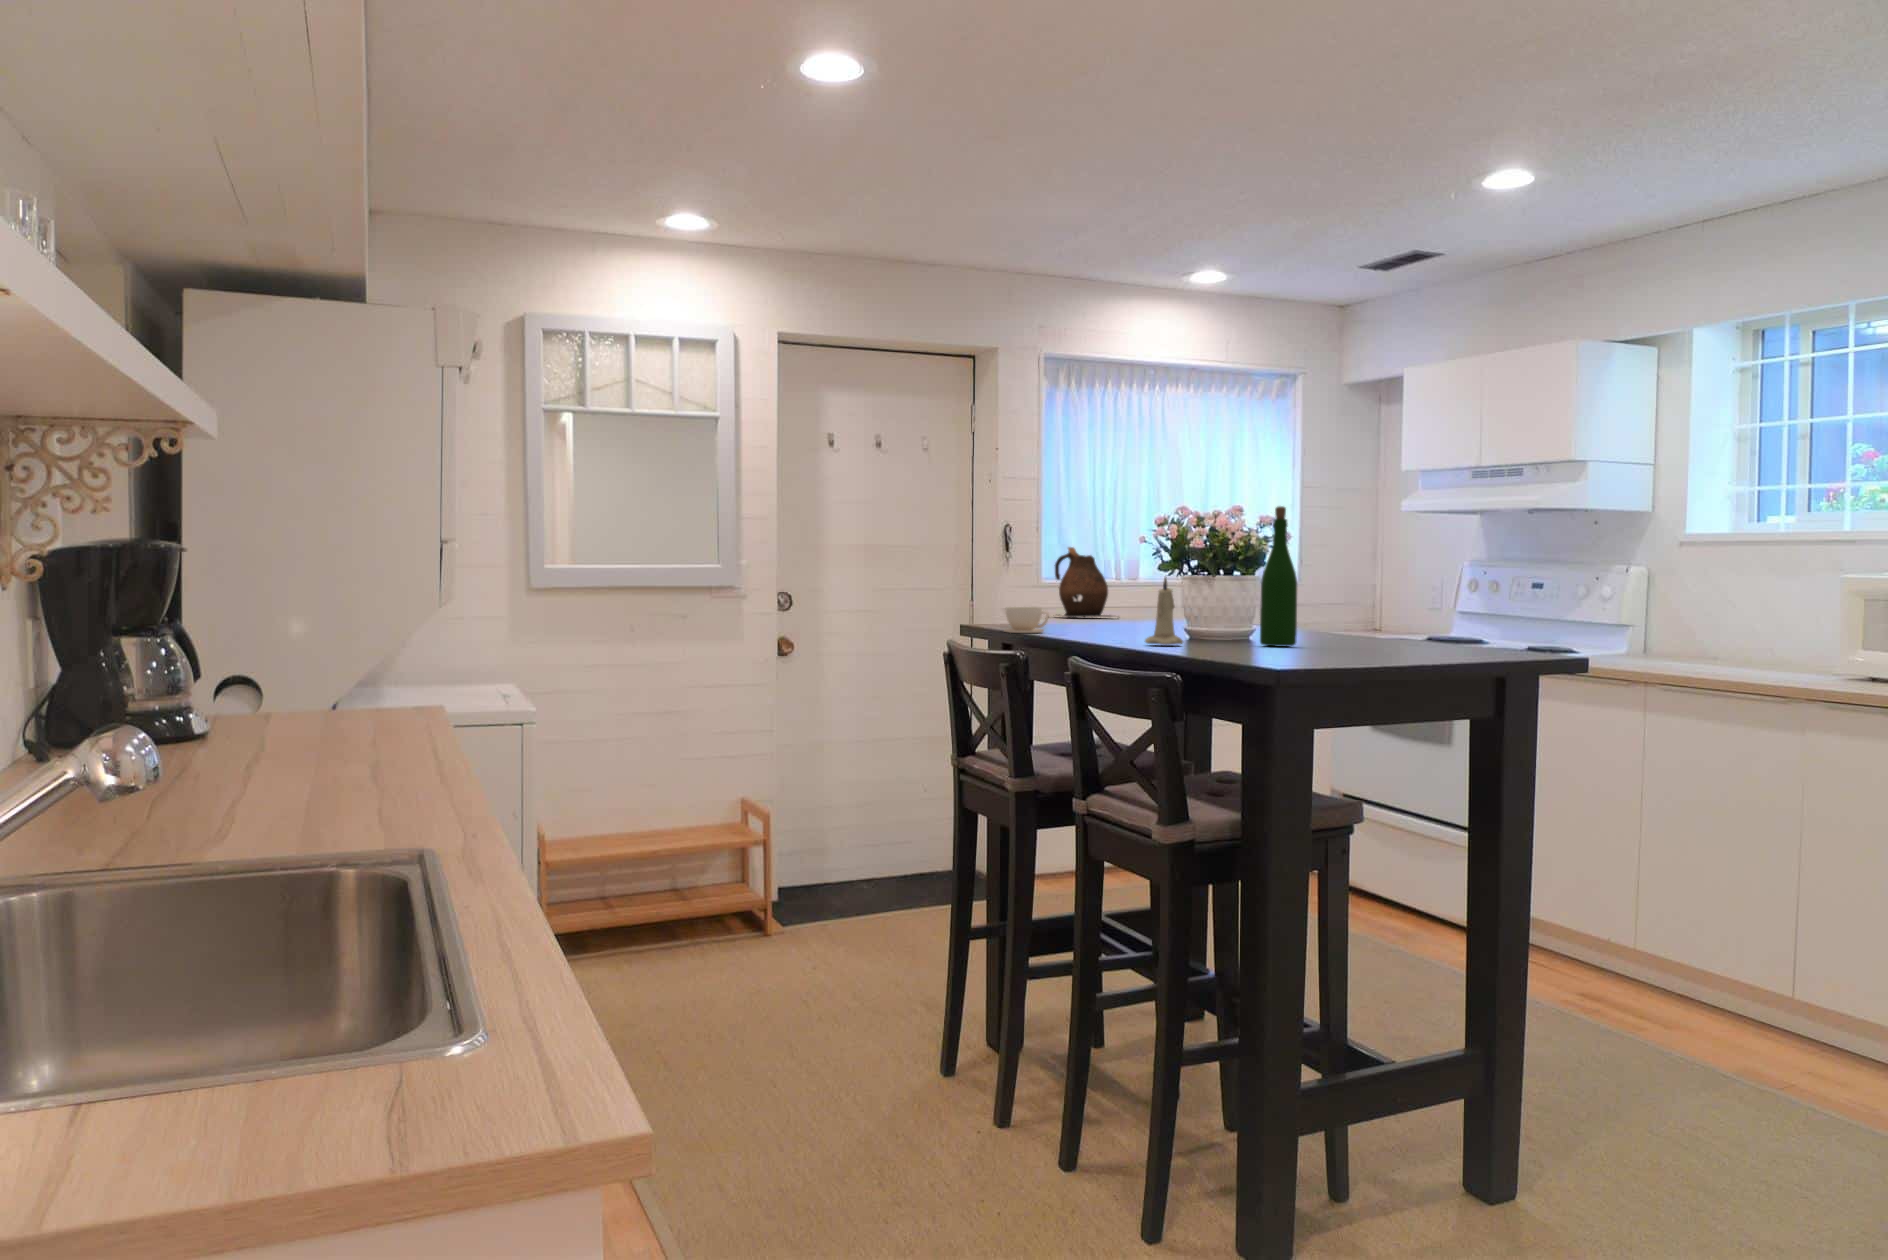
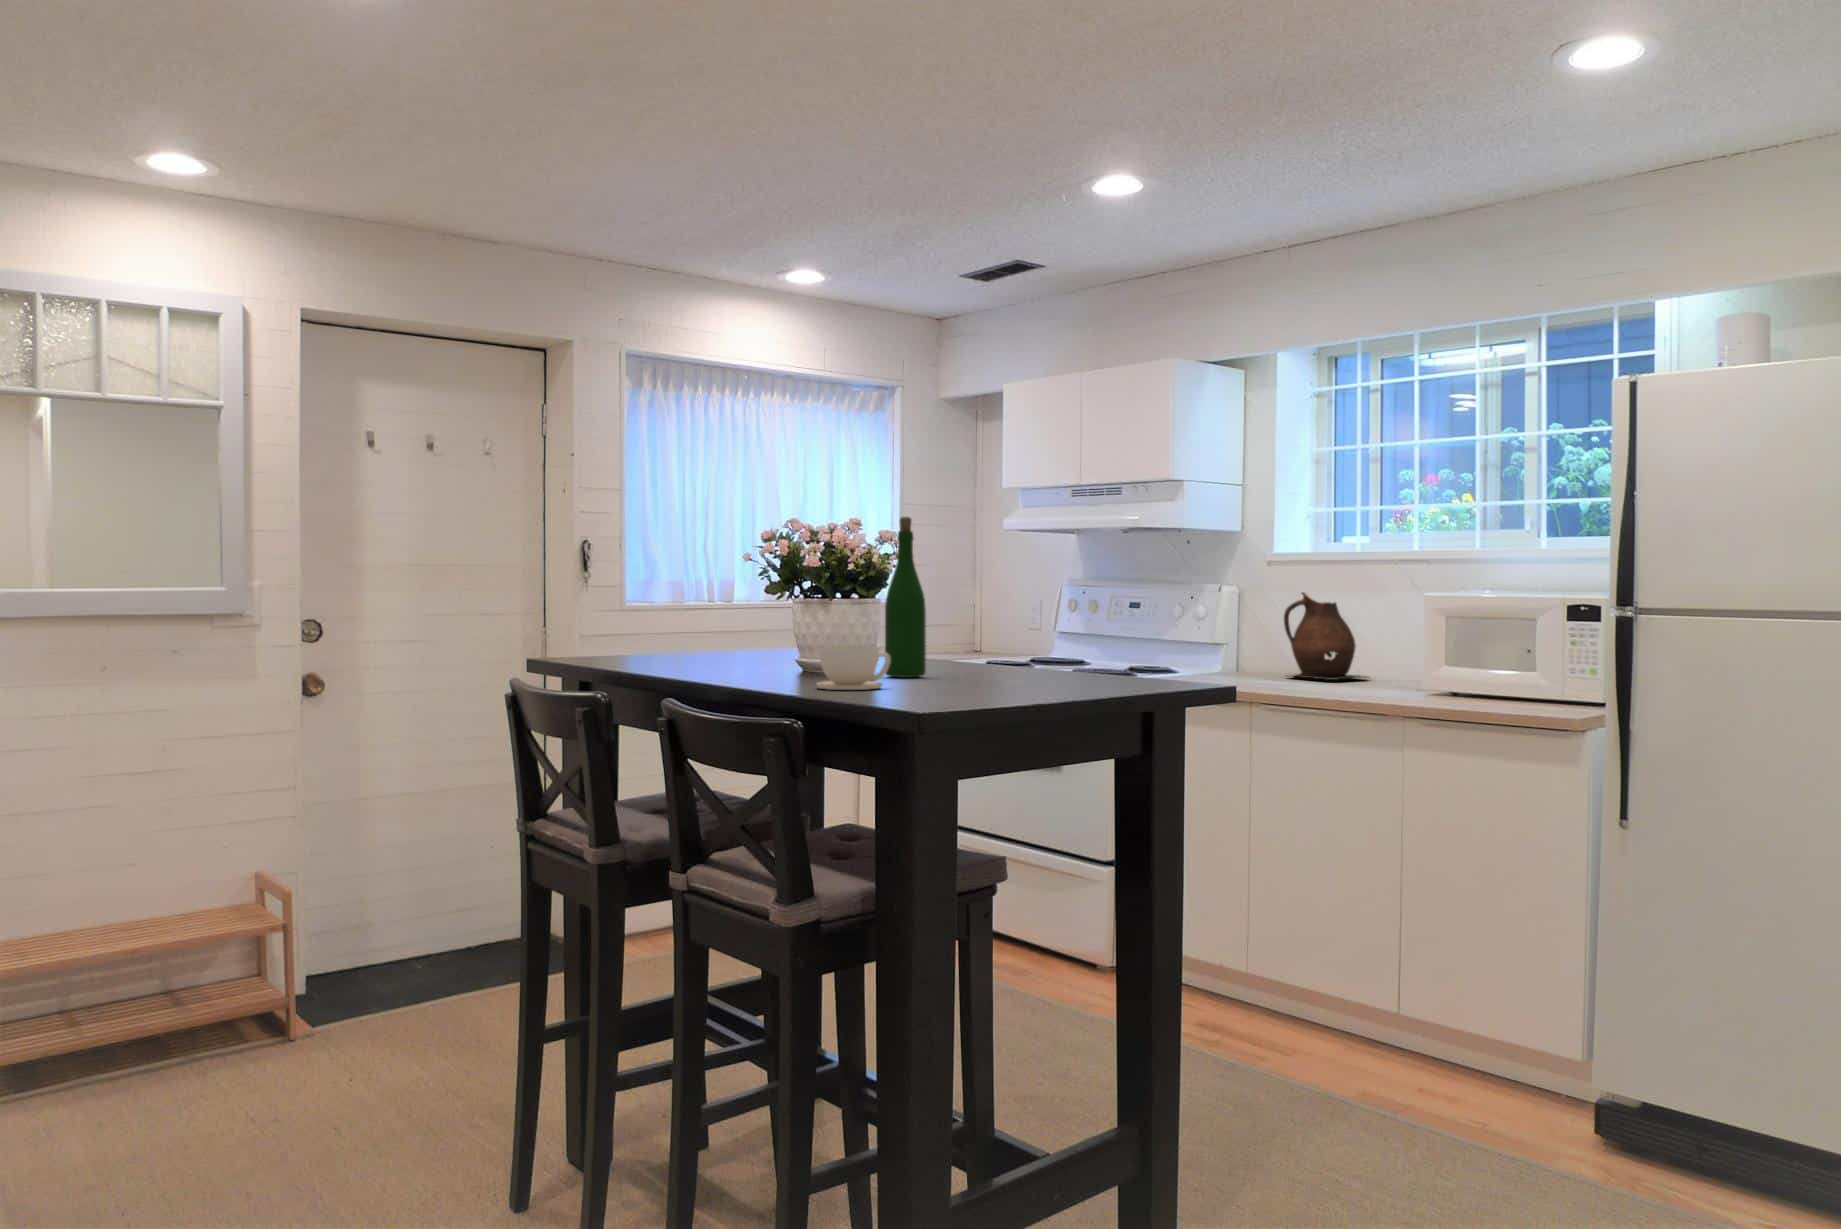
ceramic pitcher: present [1055,547,1111,617] -> present [1284,592,1369,680]
candle: present [1145,577,1183,645] -> none [753,596,799,679]
coffee cup: present [1004,607,1049,633] -> present [816,646,891,690]

